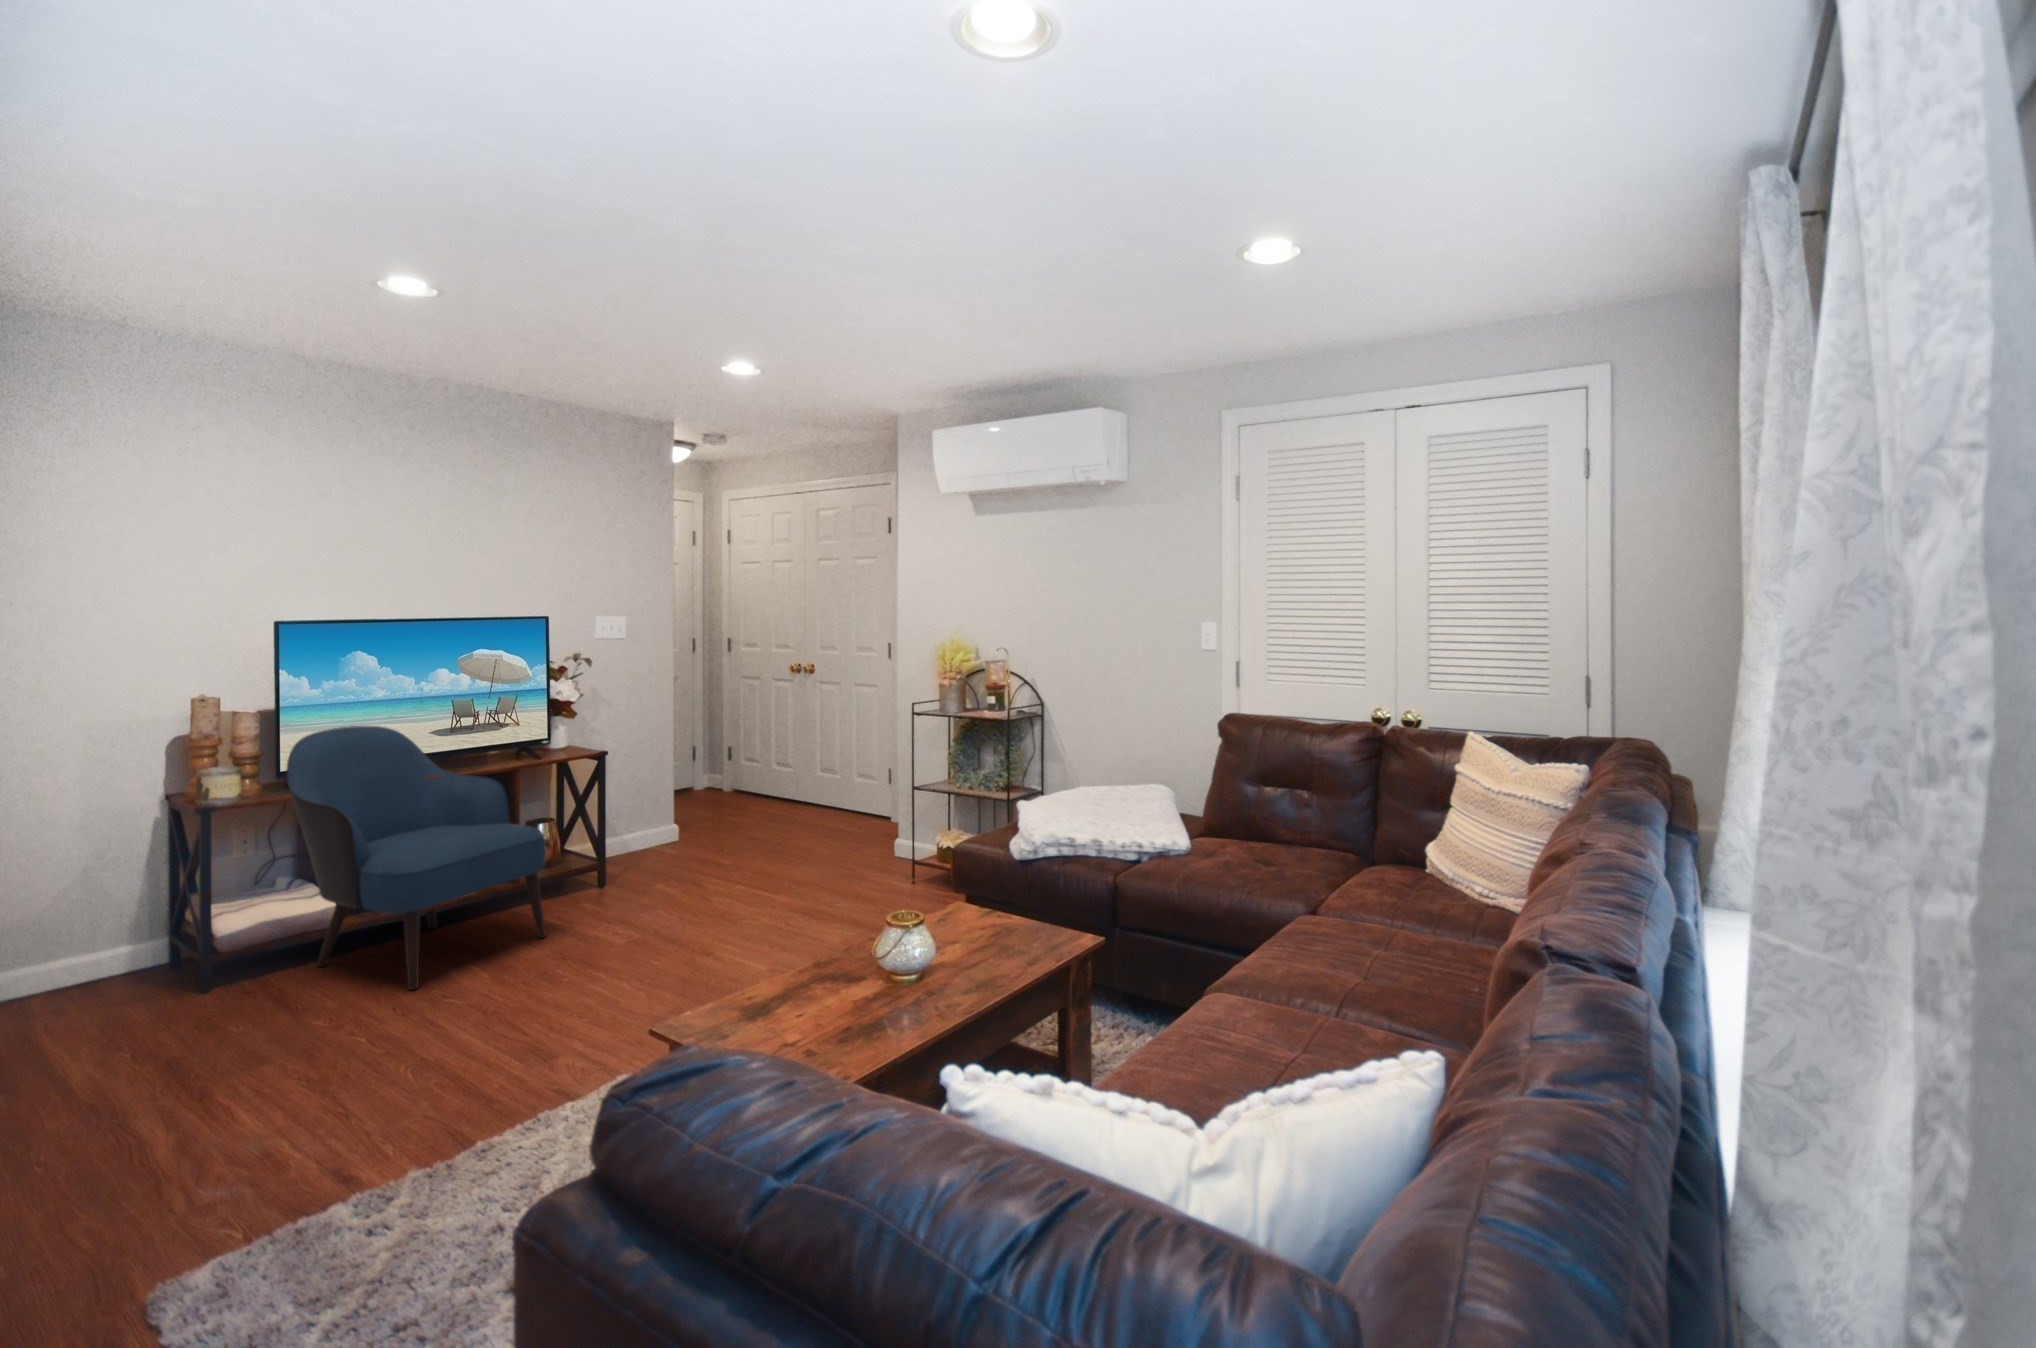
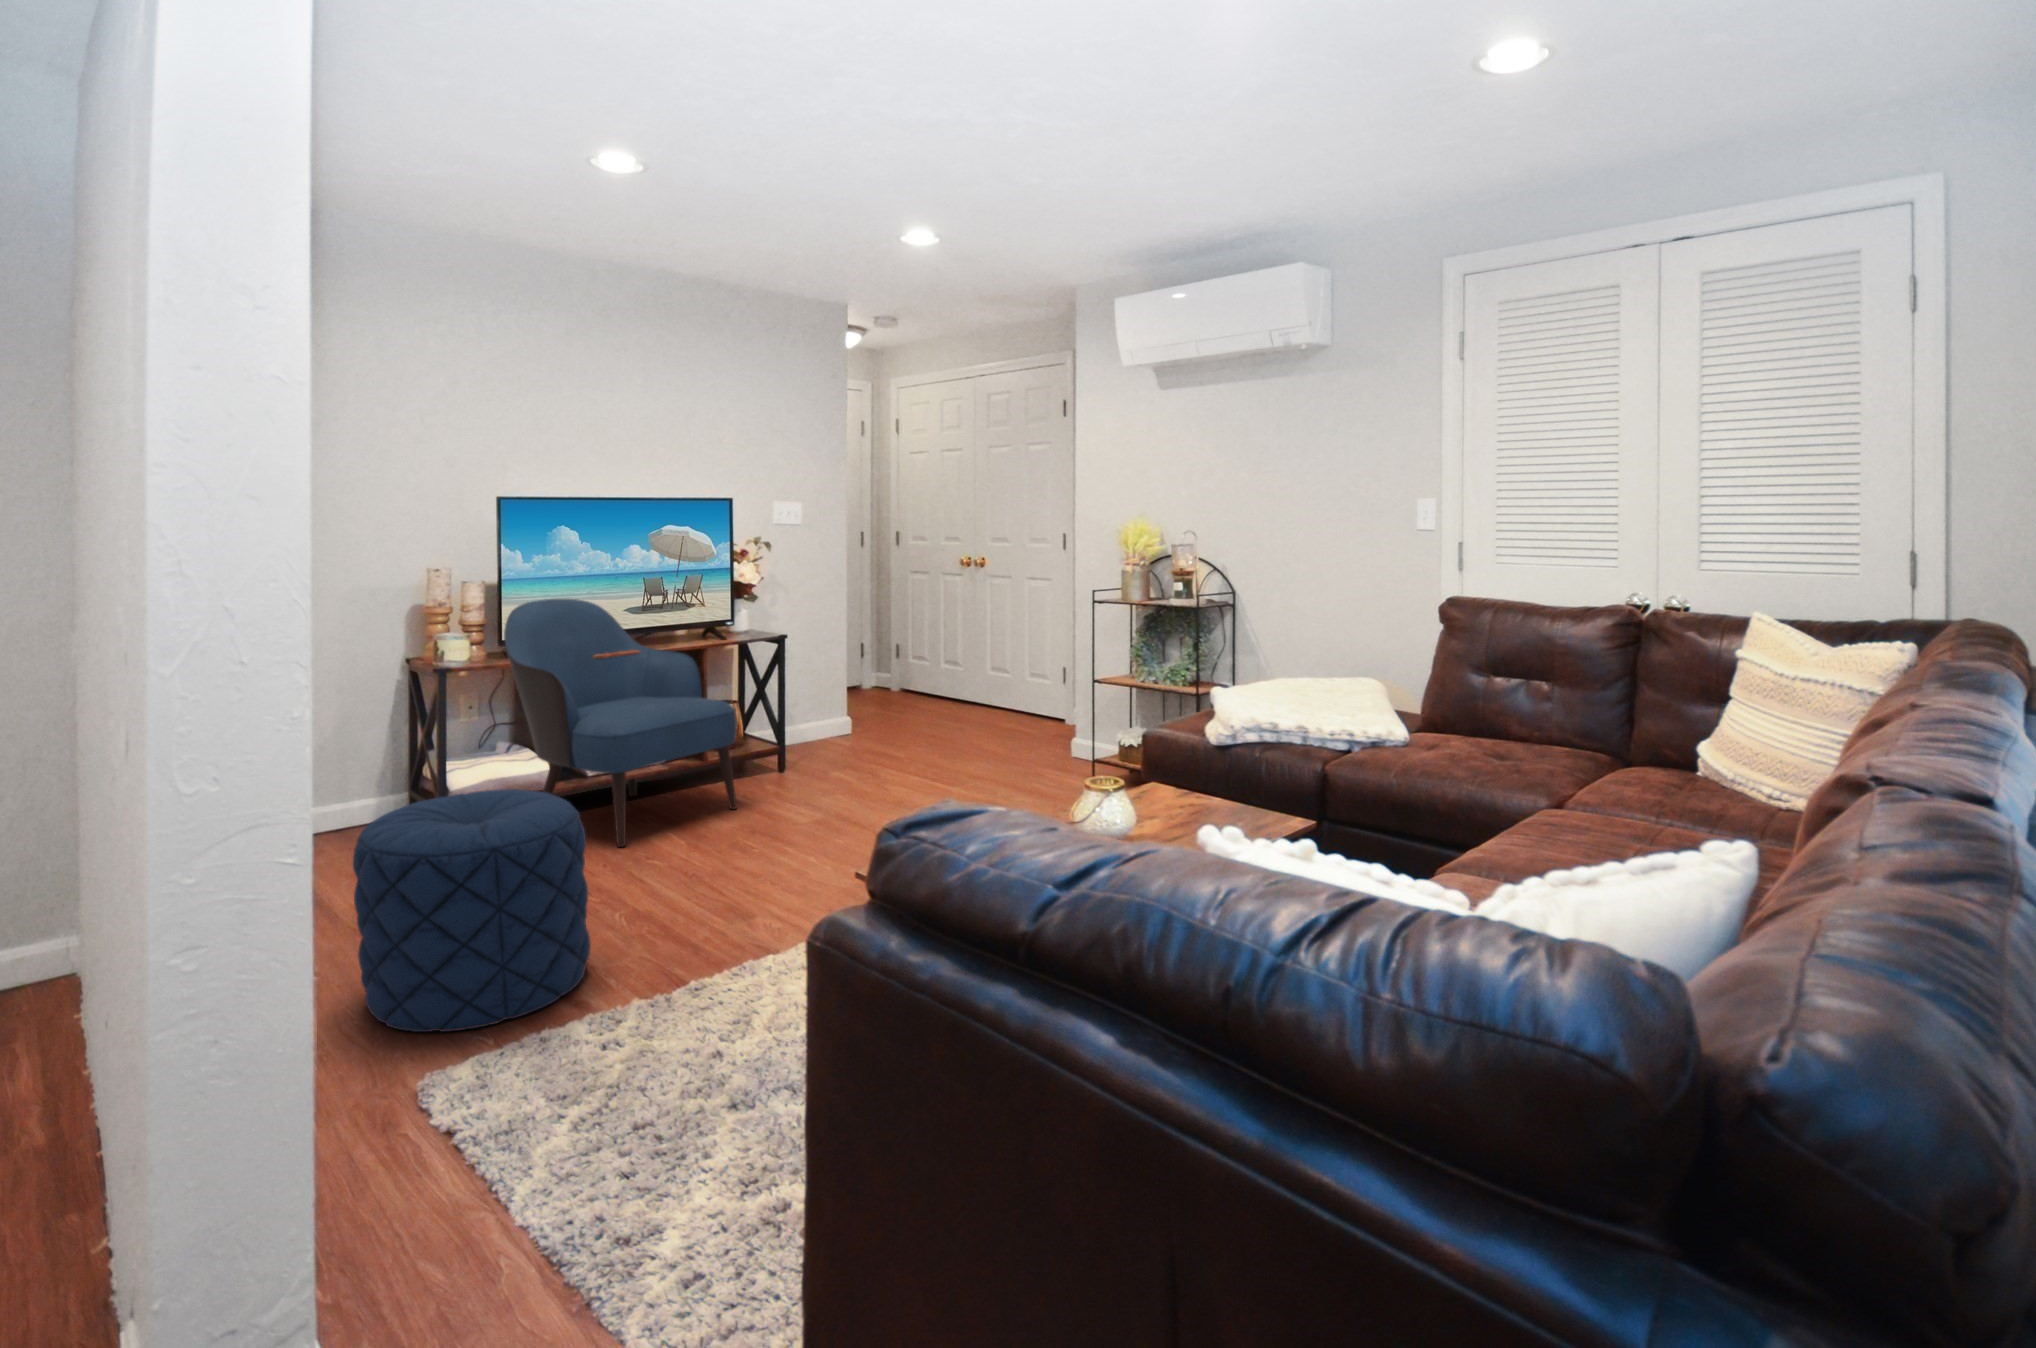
pouf: none [84,952,364,1234] -> present [353,789,591,1032]

